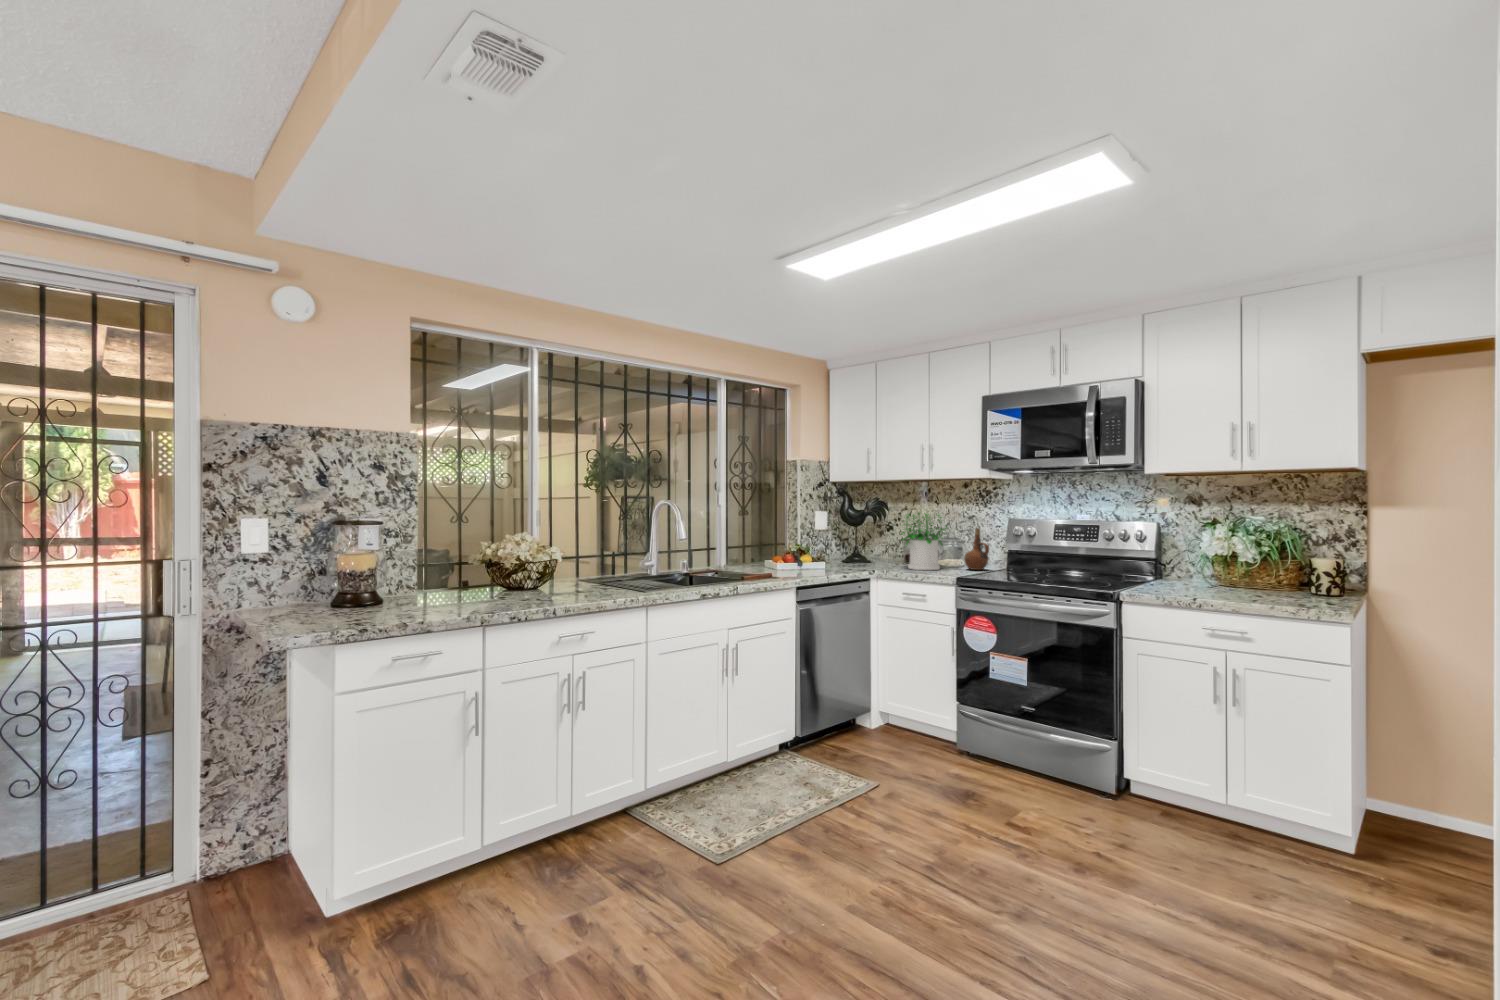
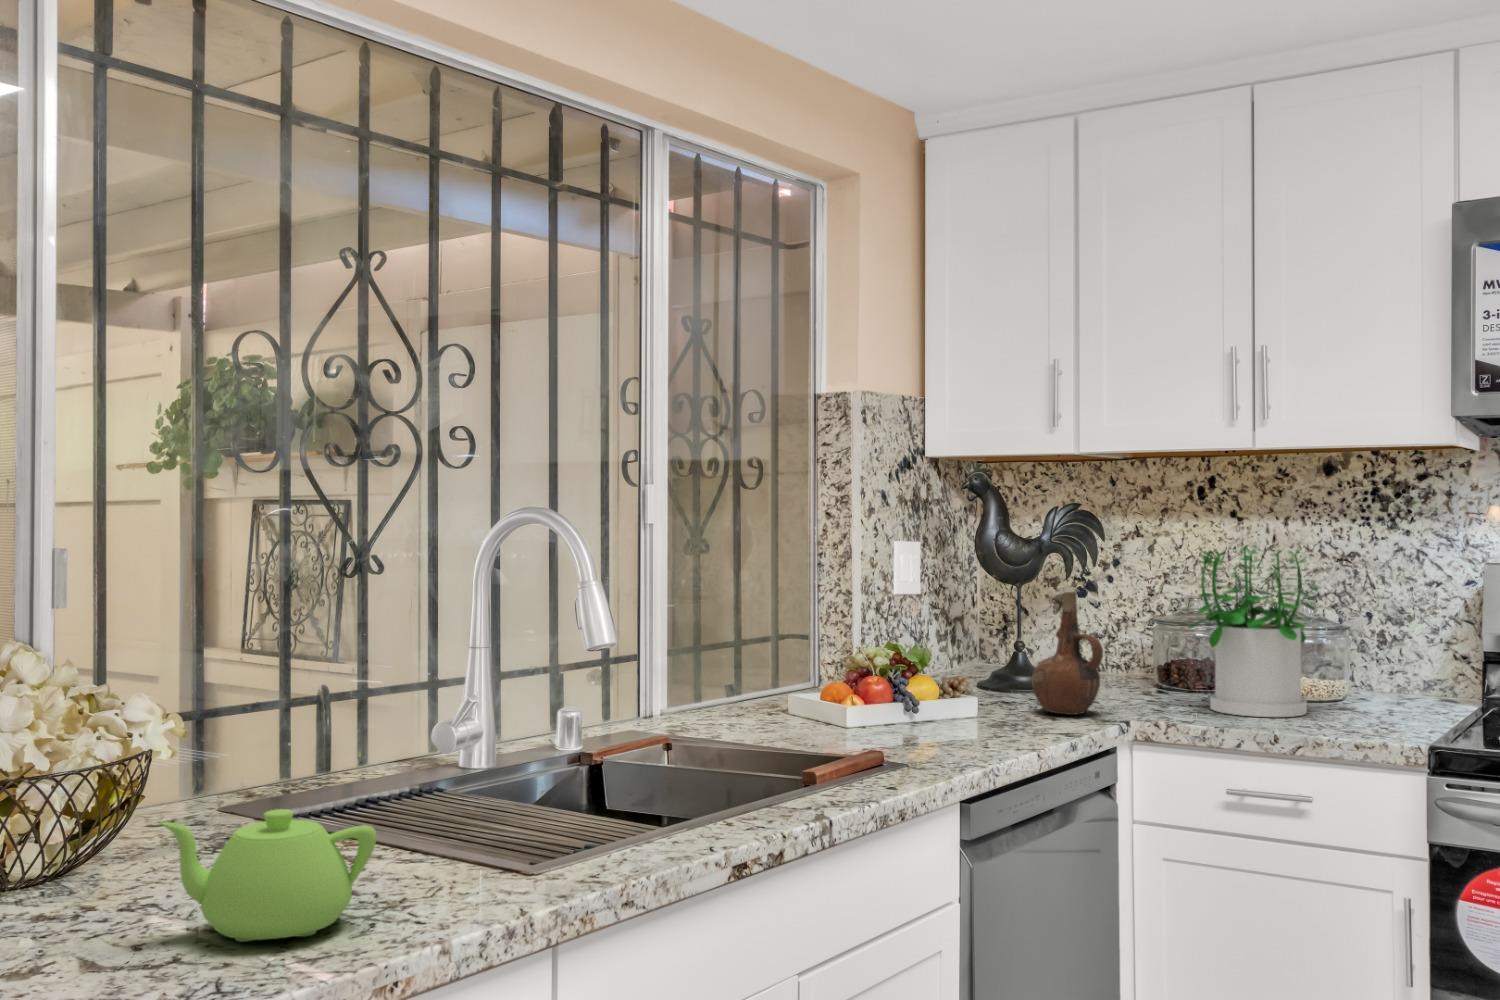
ceramic pitcher: present [964,528,989,570] -> present [1032,592,1103,715]
teapot: none [554,570,602,598] -> present [161,809,376,942]

